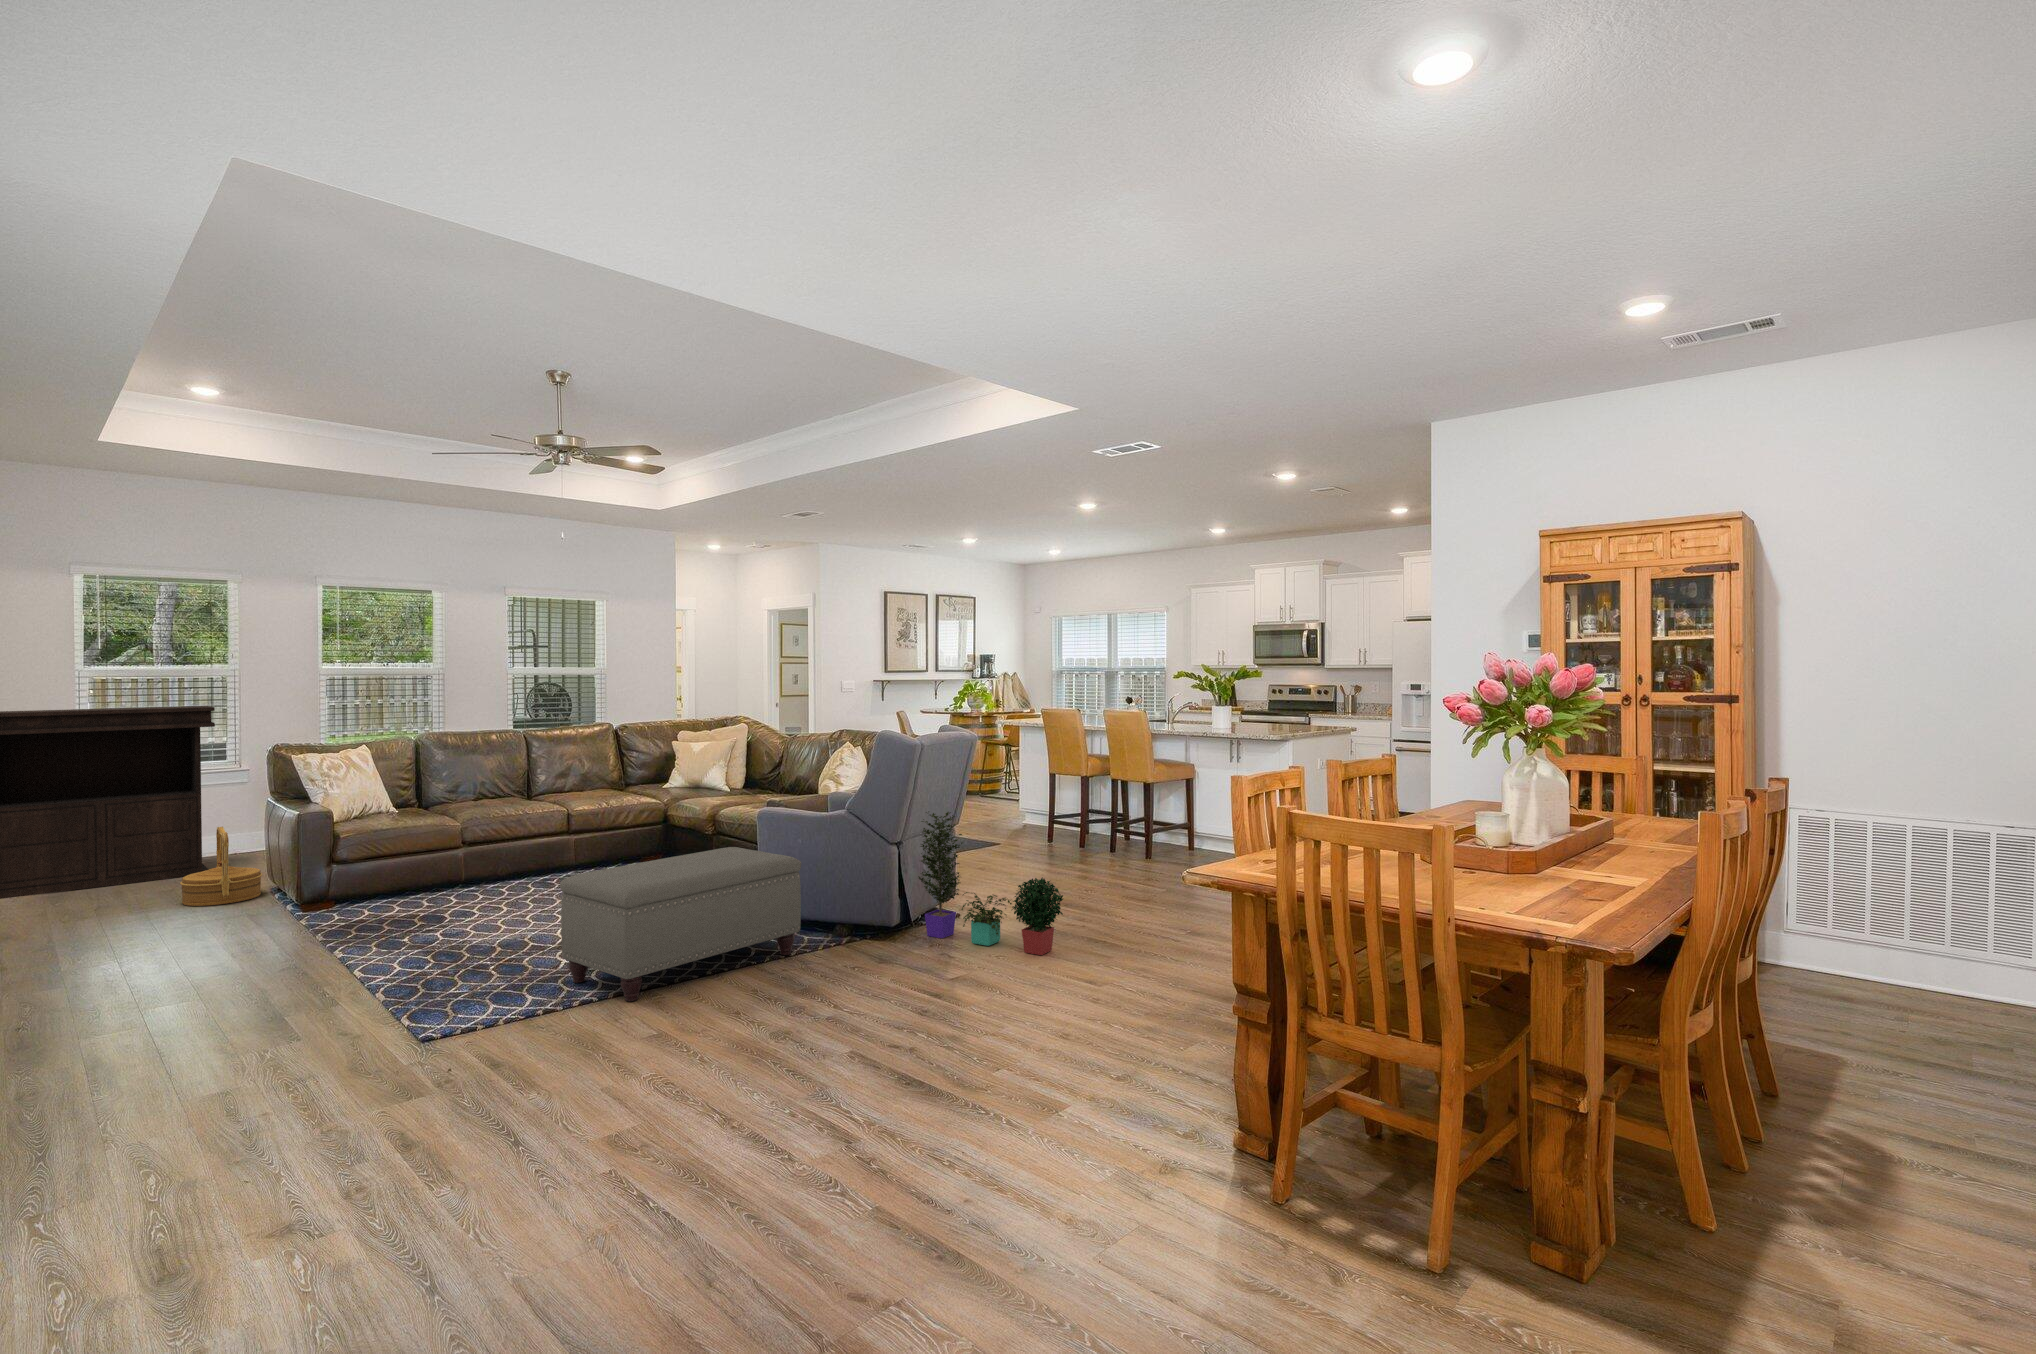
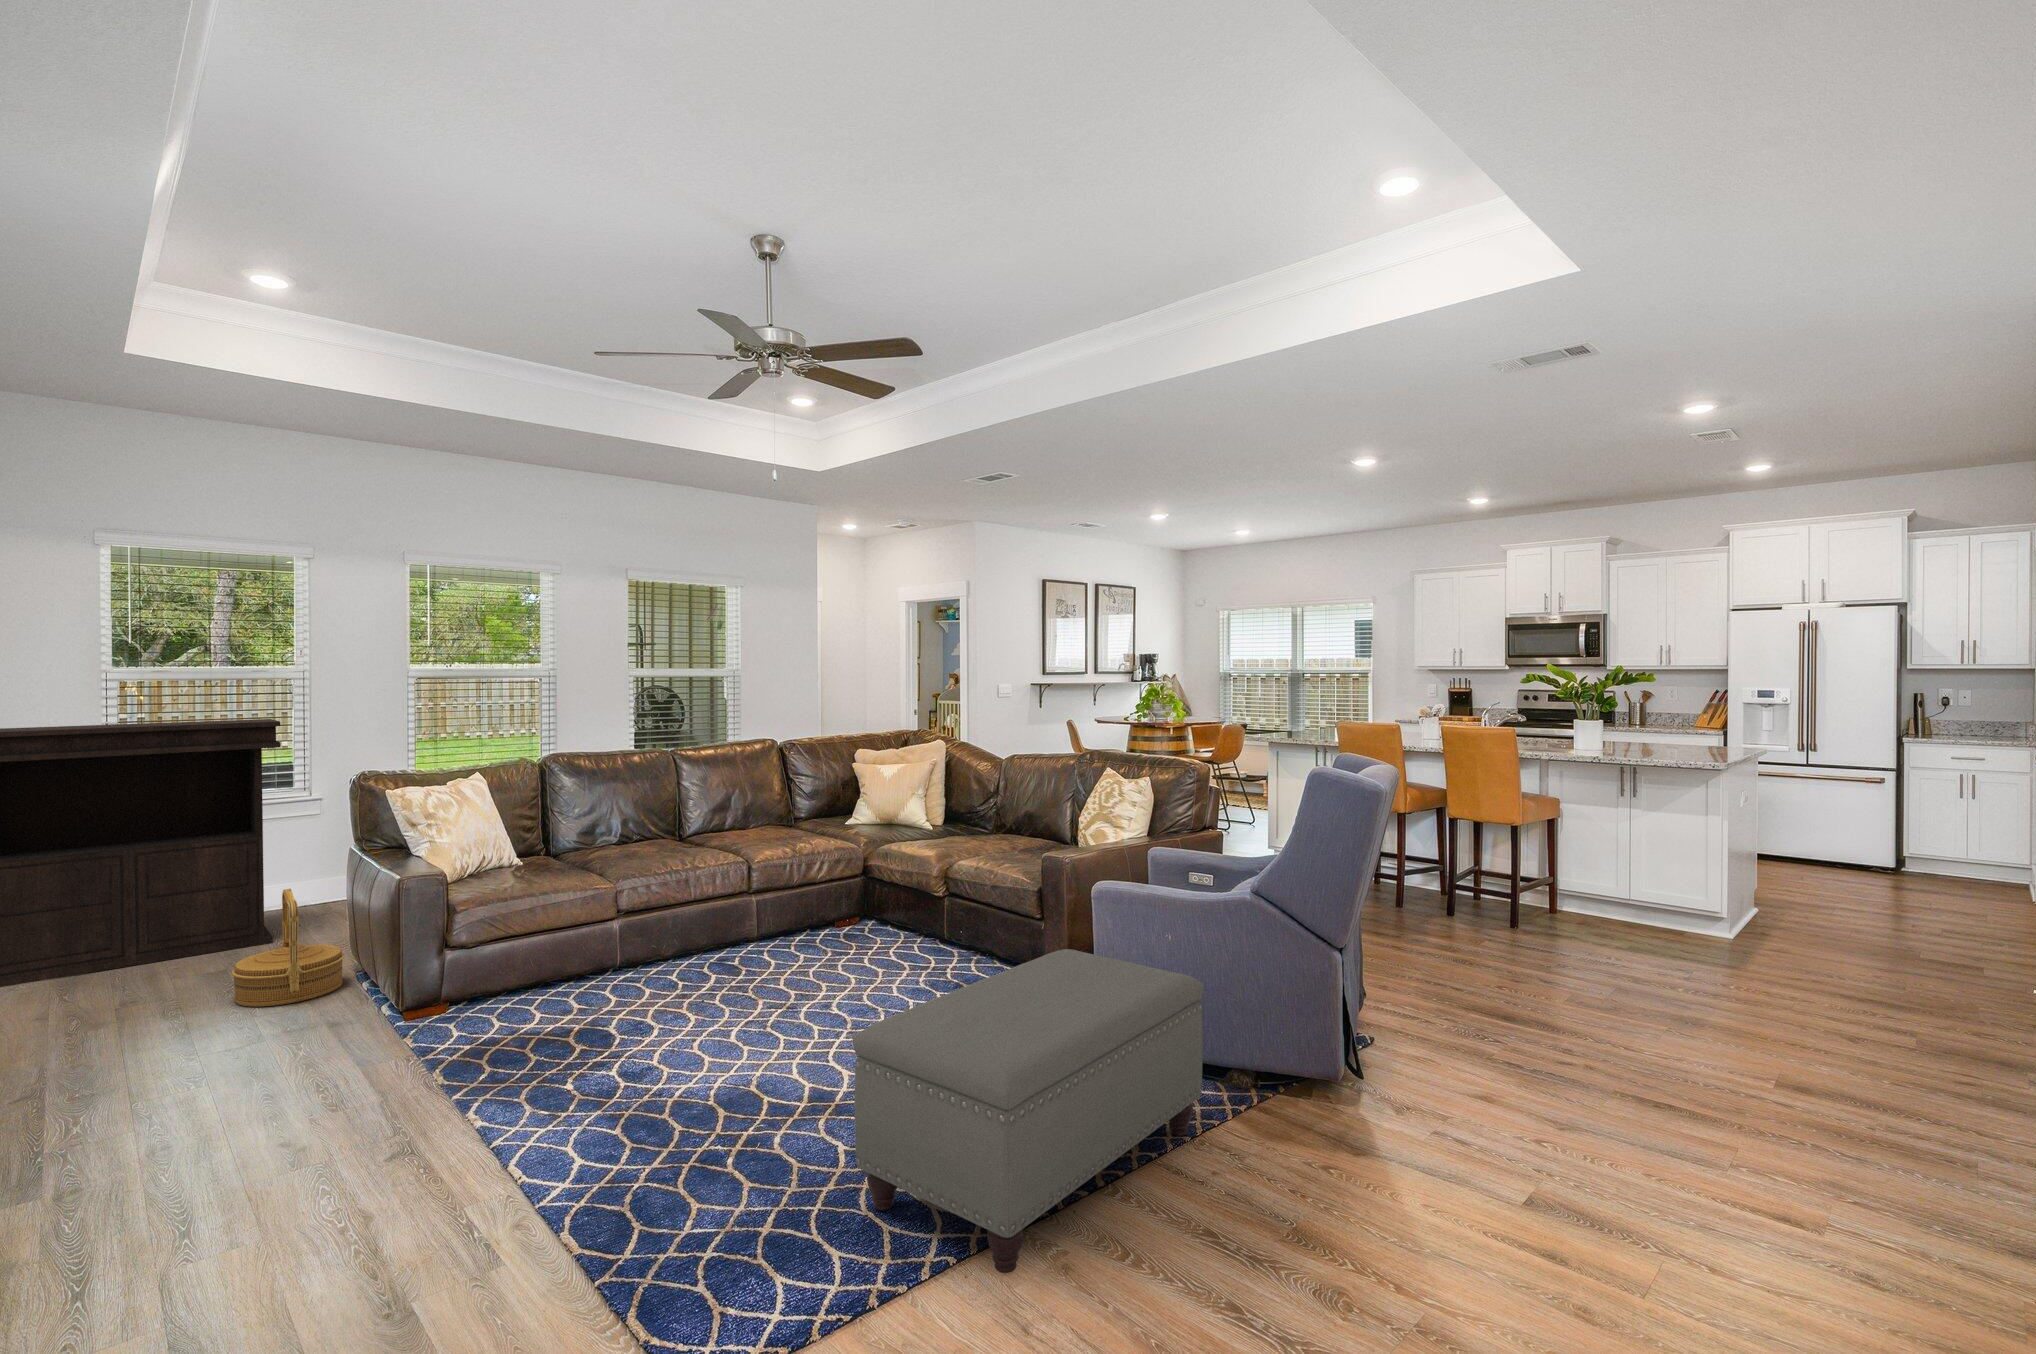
potted plant: present [918,811,1063,955] -> none [1343,894,1641,1144]

